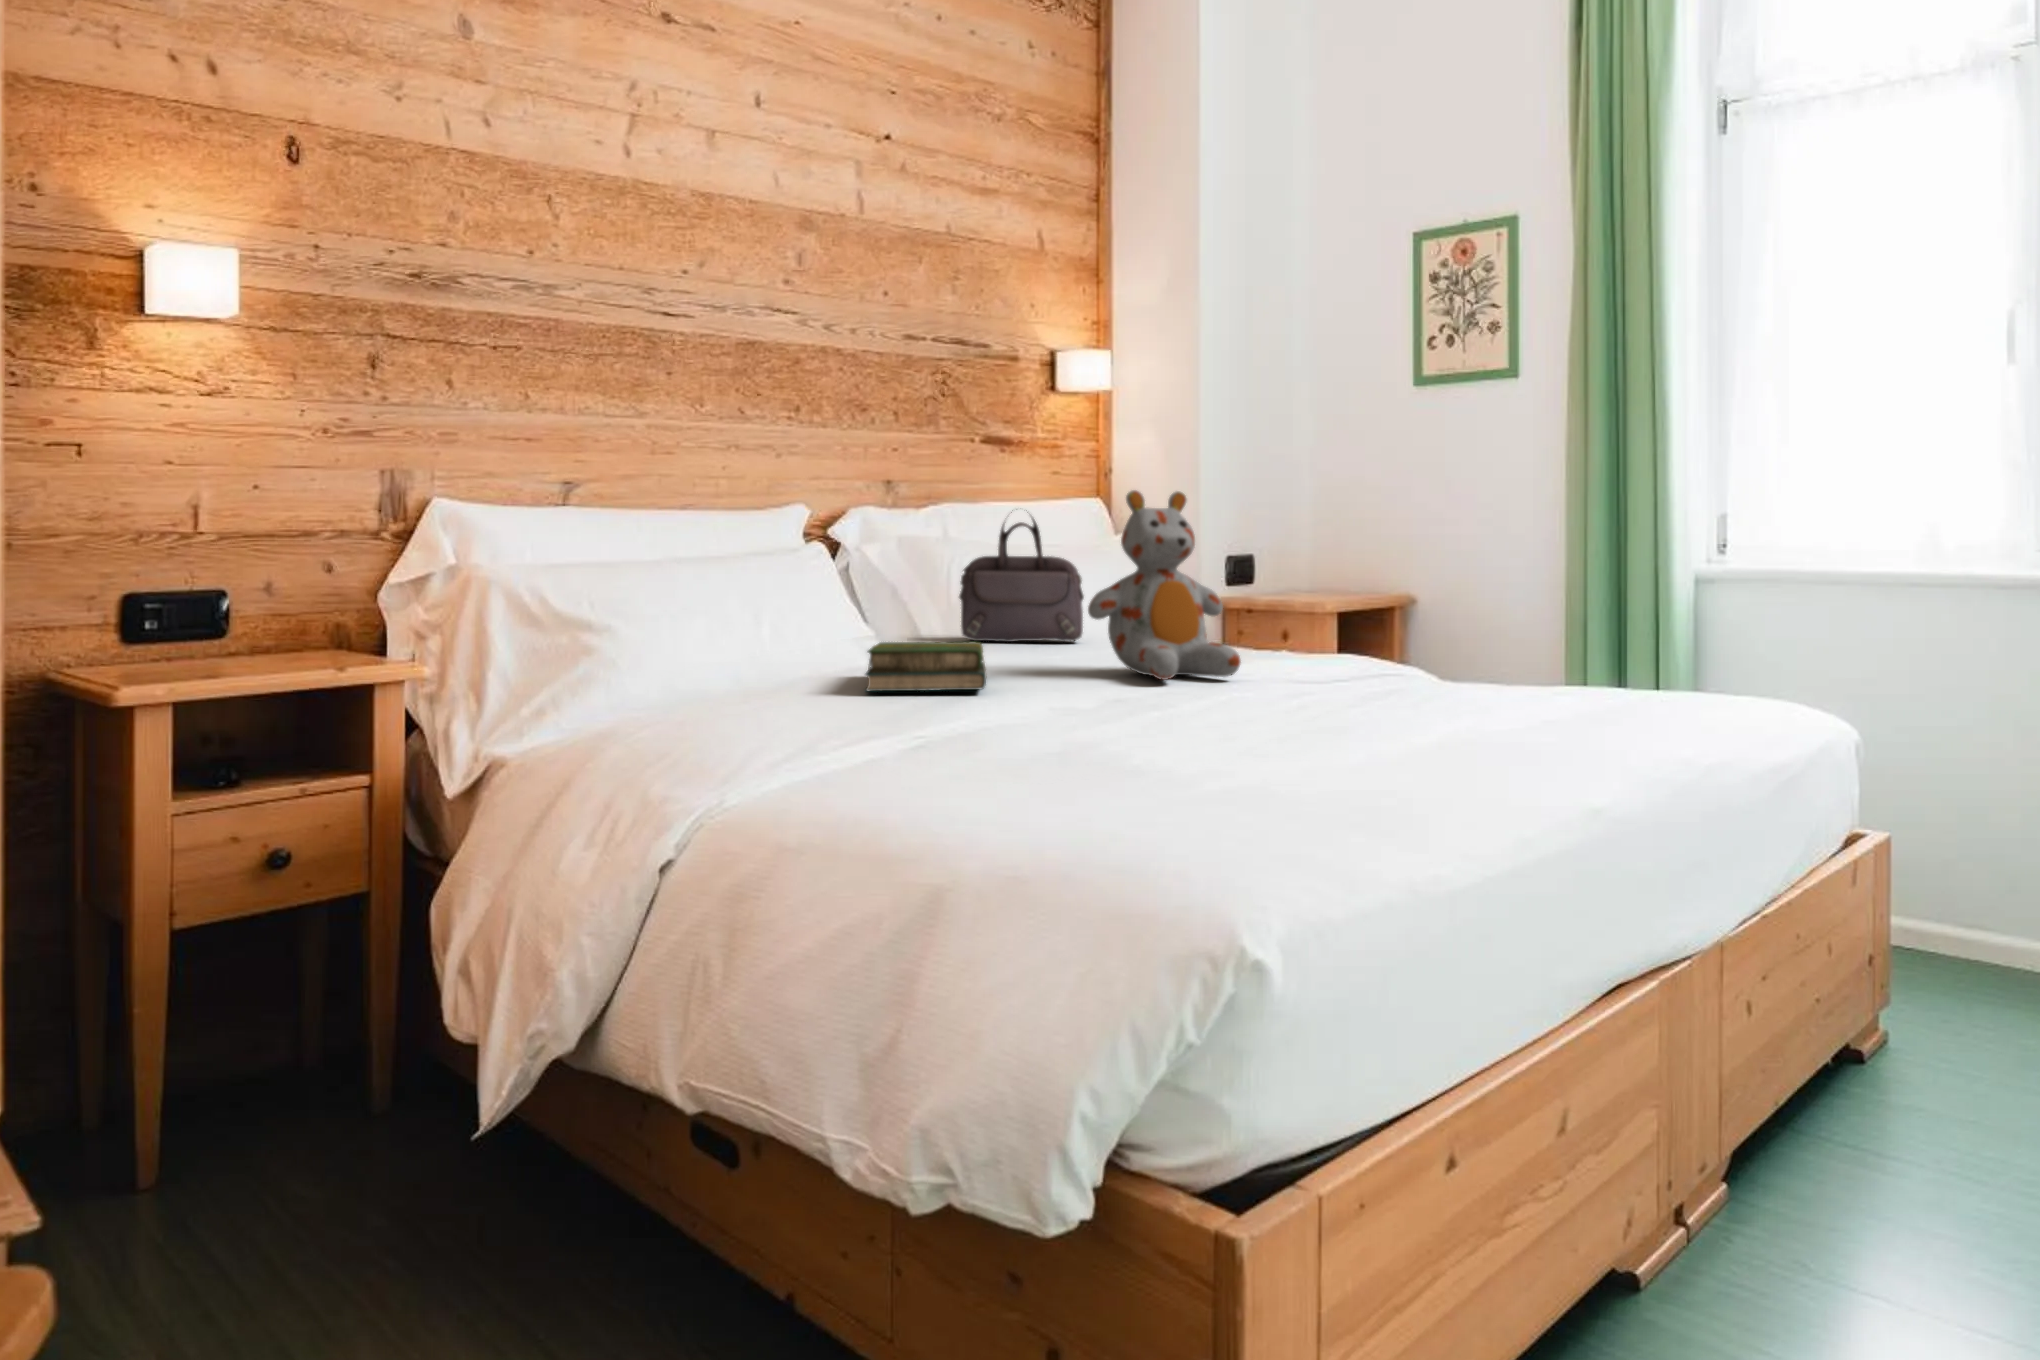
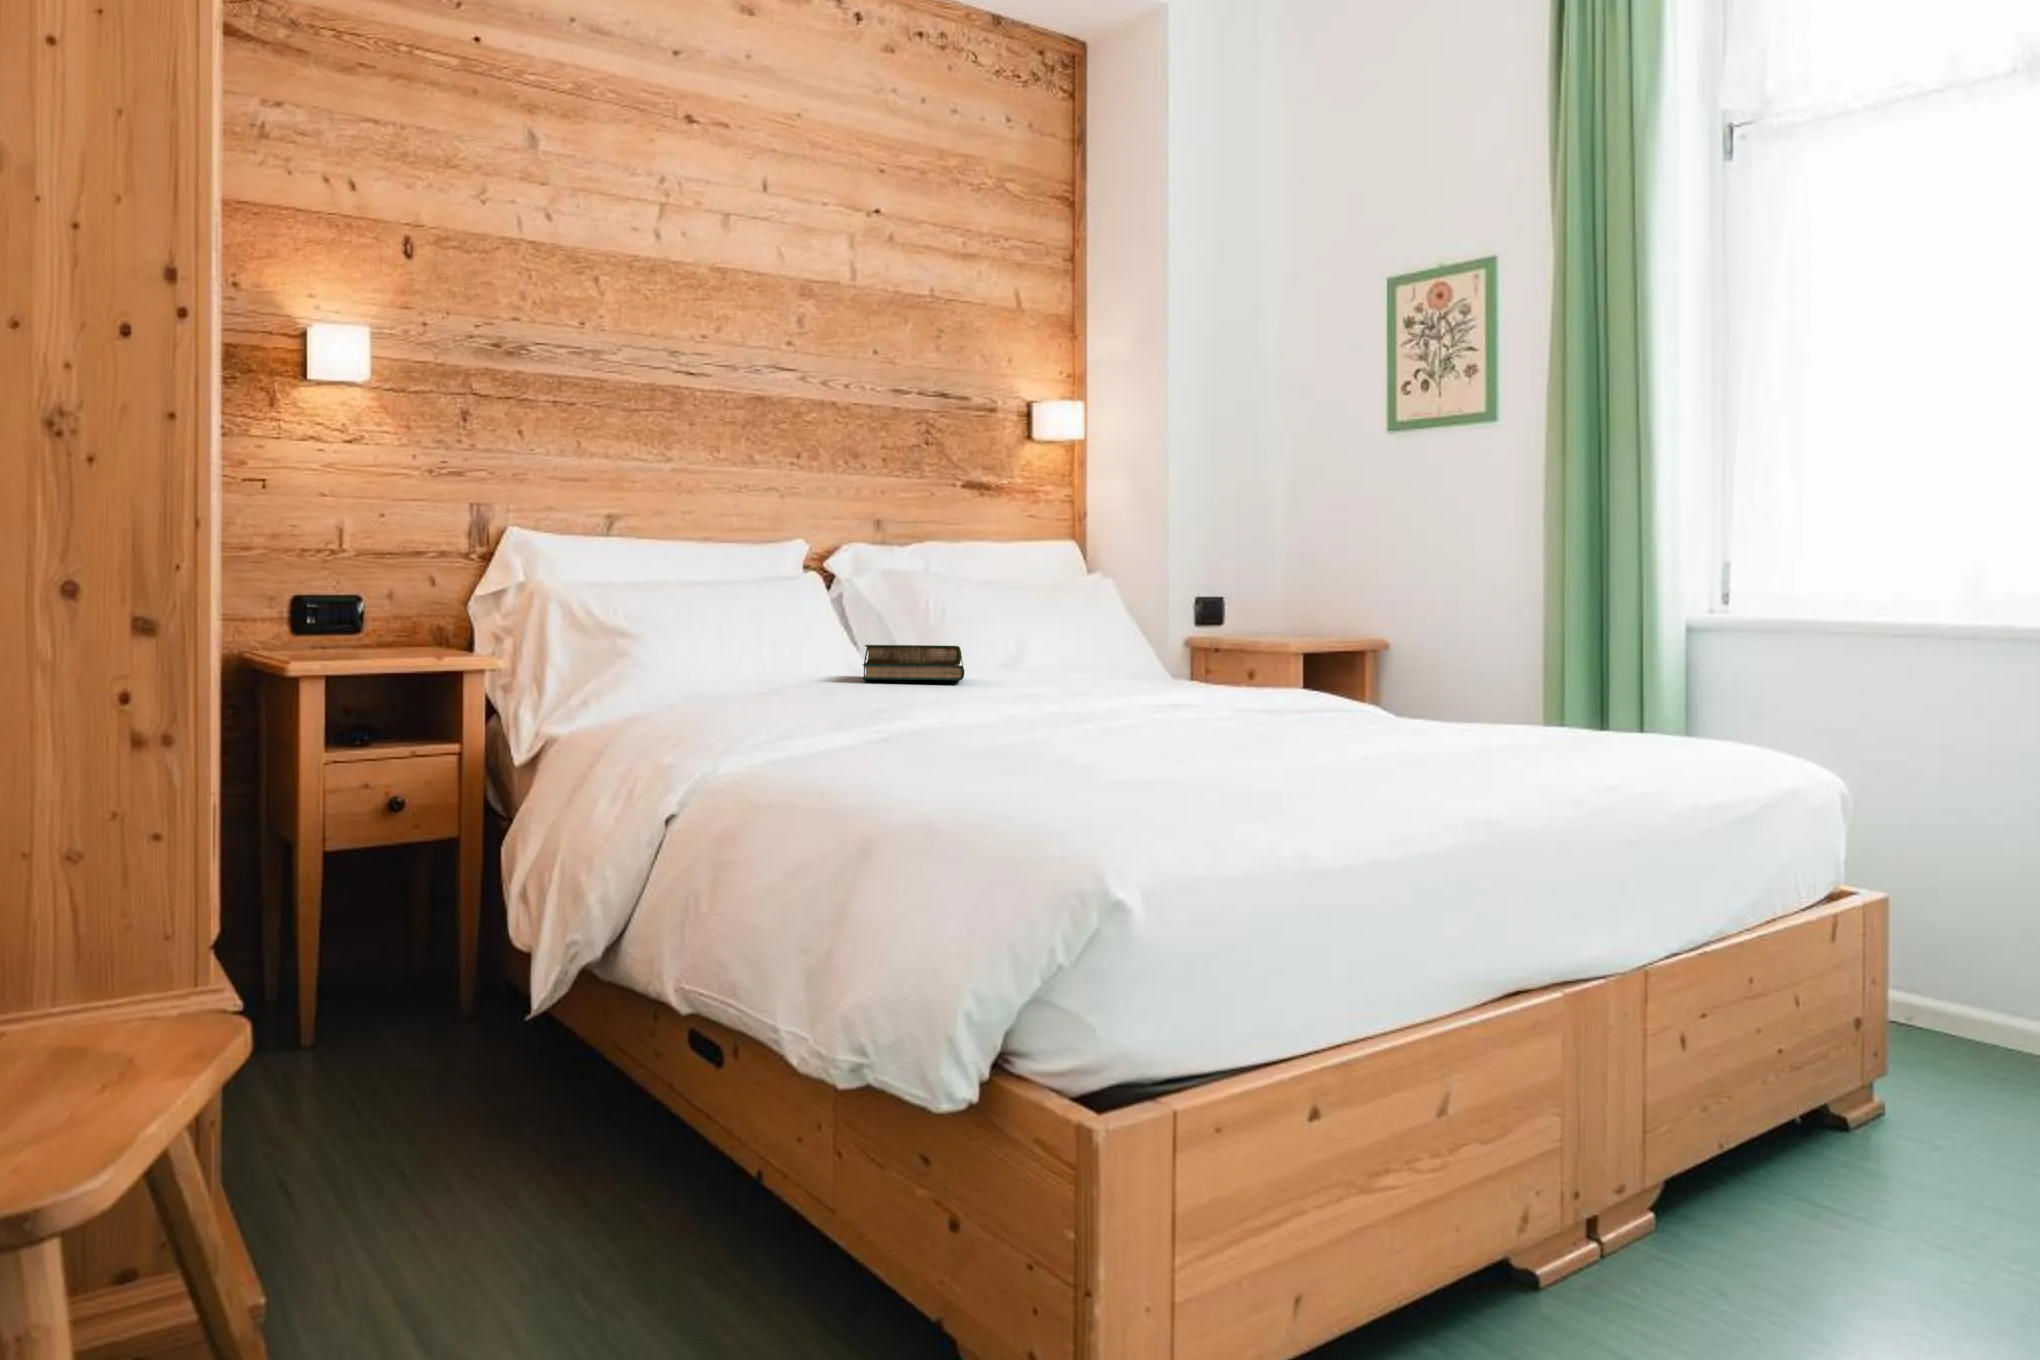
stuffed bear: present [1088,490,1240,680] -> none [1054,514,1192,682]
handbag: present [959,512,1084,642] -> none [936,541,1052,666]

